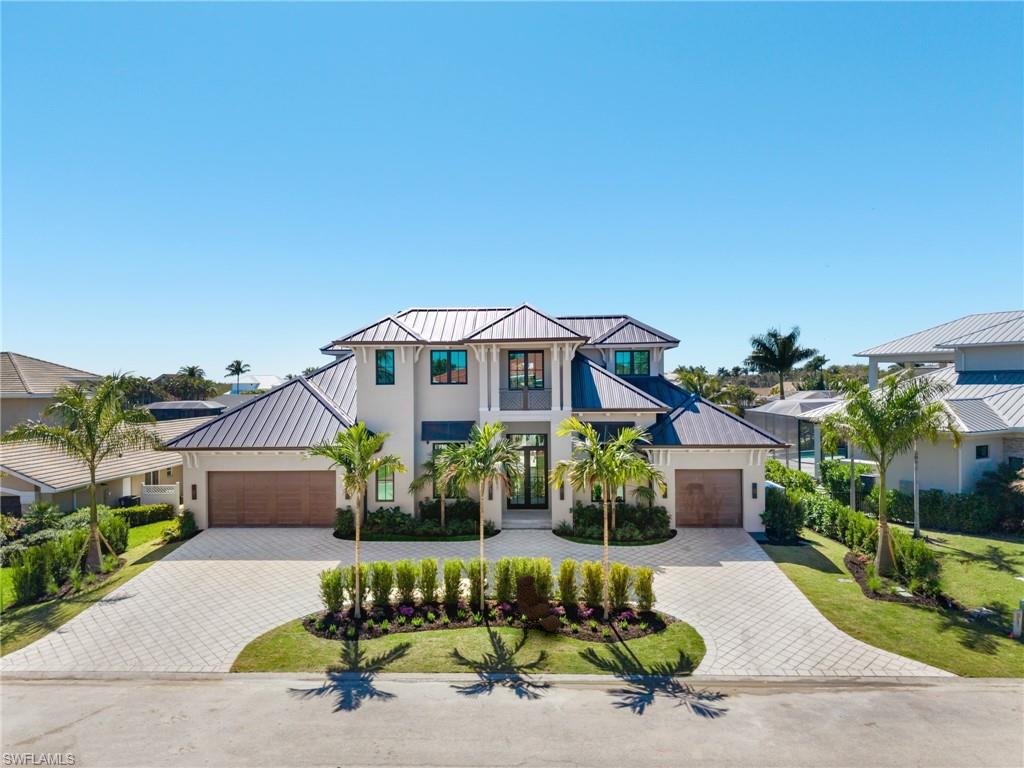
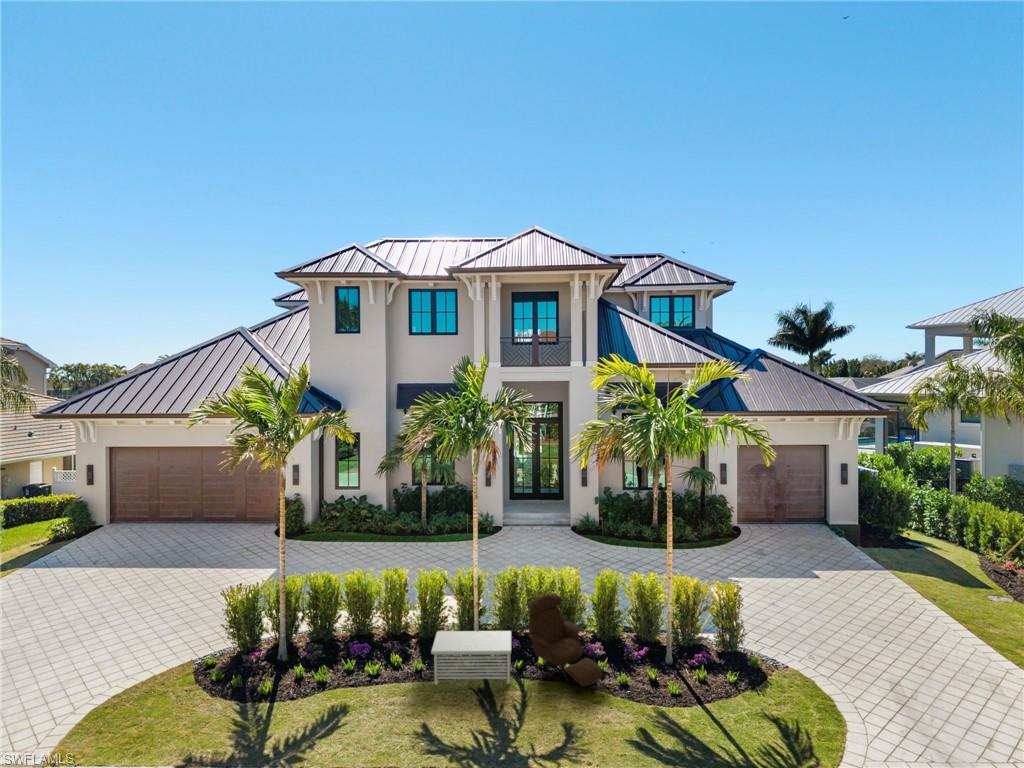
storage bench: none [455,599,505,632] -> present [431,631,511,685]

